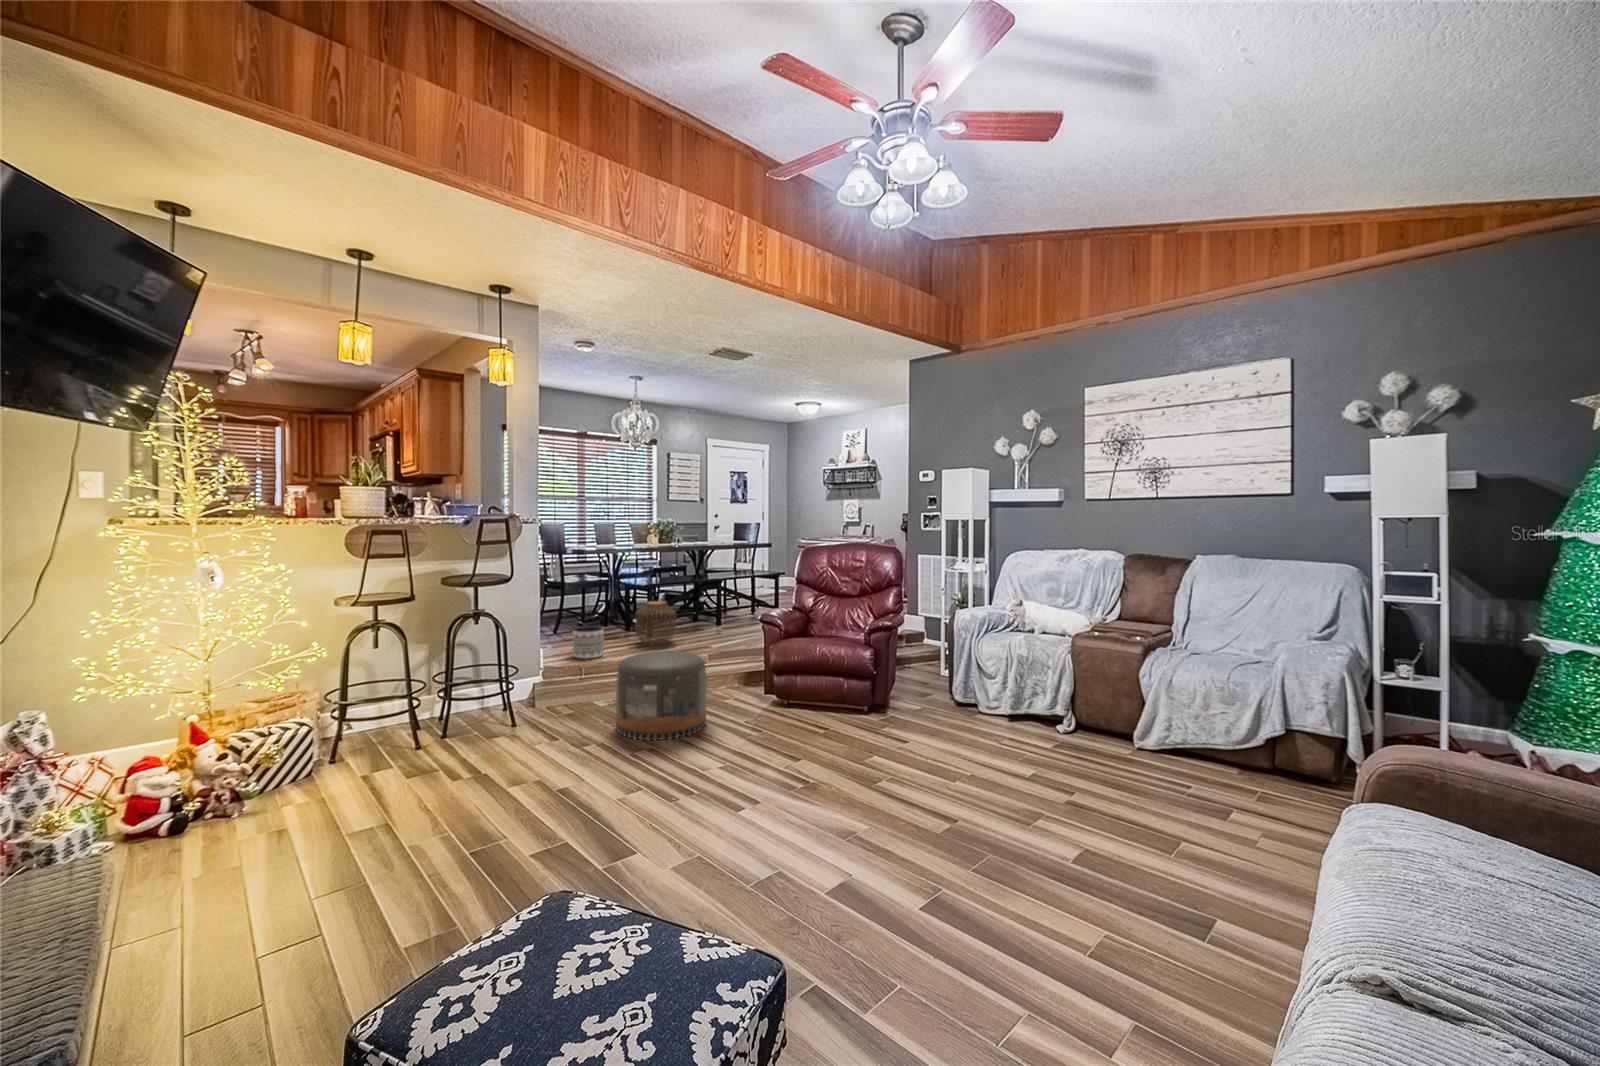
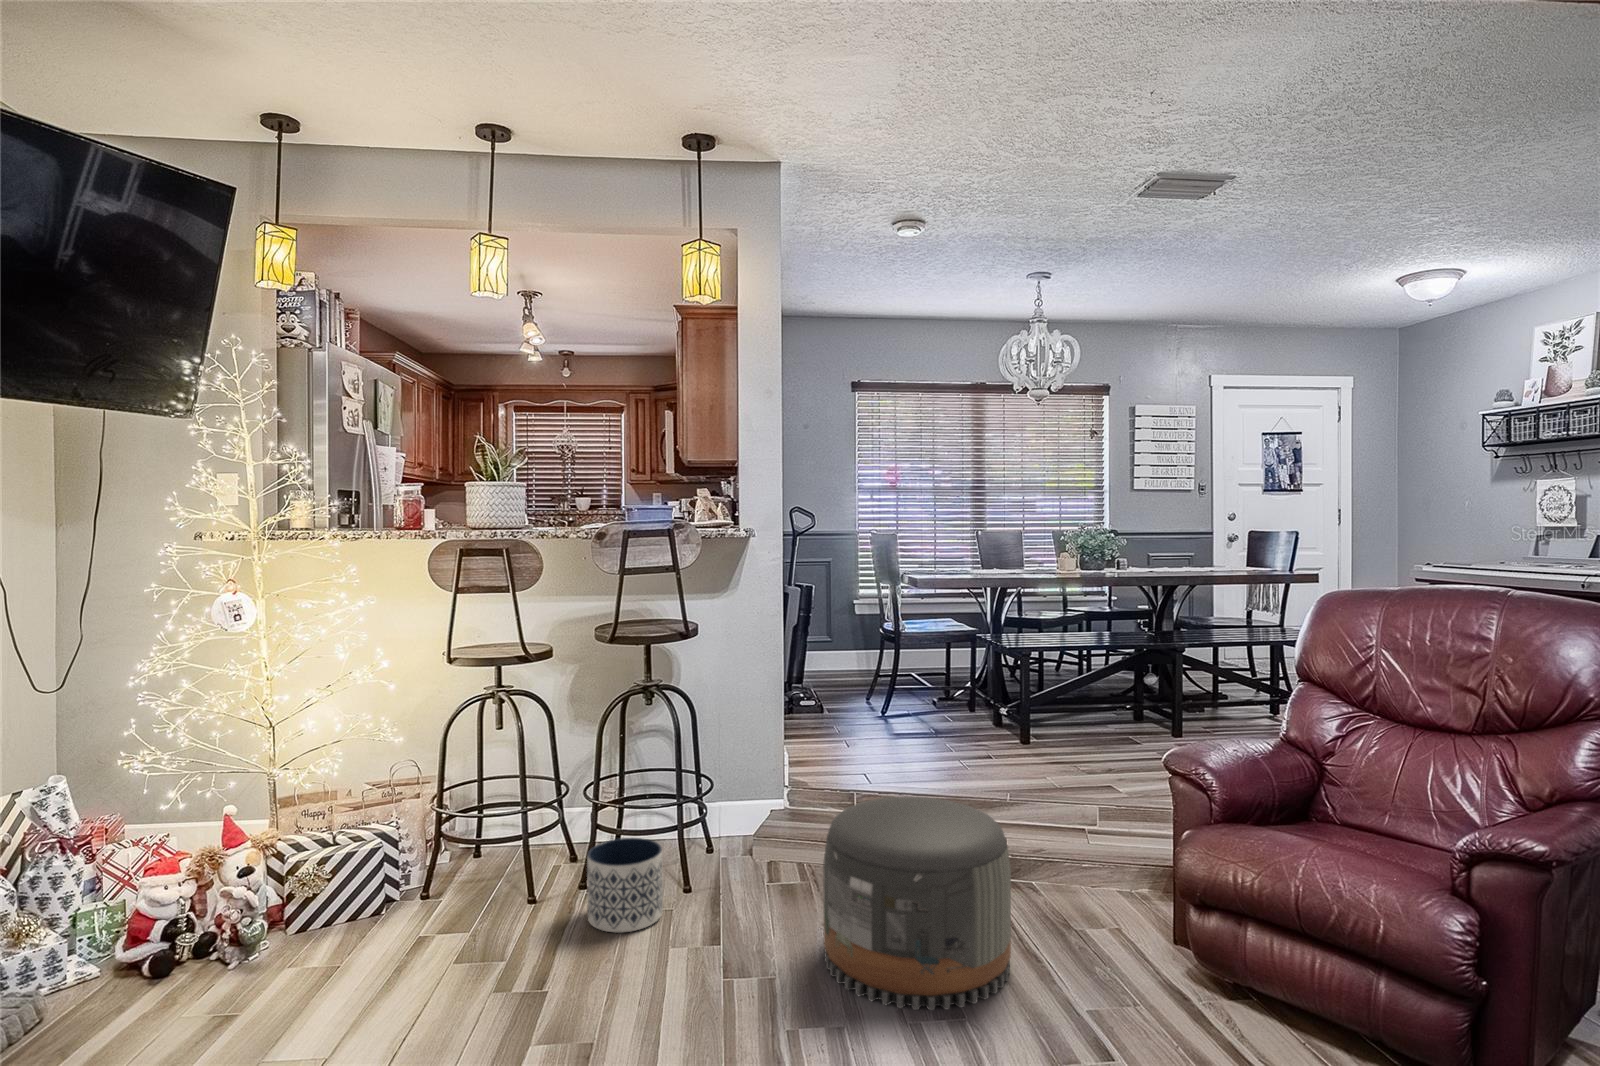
woven basket: present [635,601,676,646] -> none [990,678,1069,765]
planter: present [573,627,604,659] -> present [587,838,663,933]

